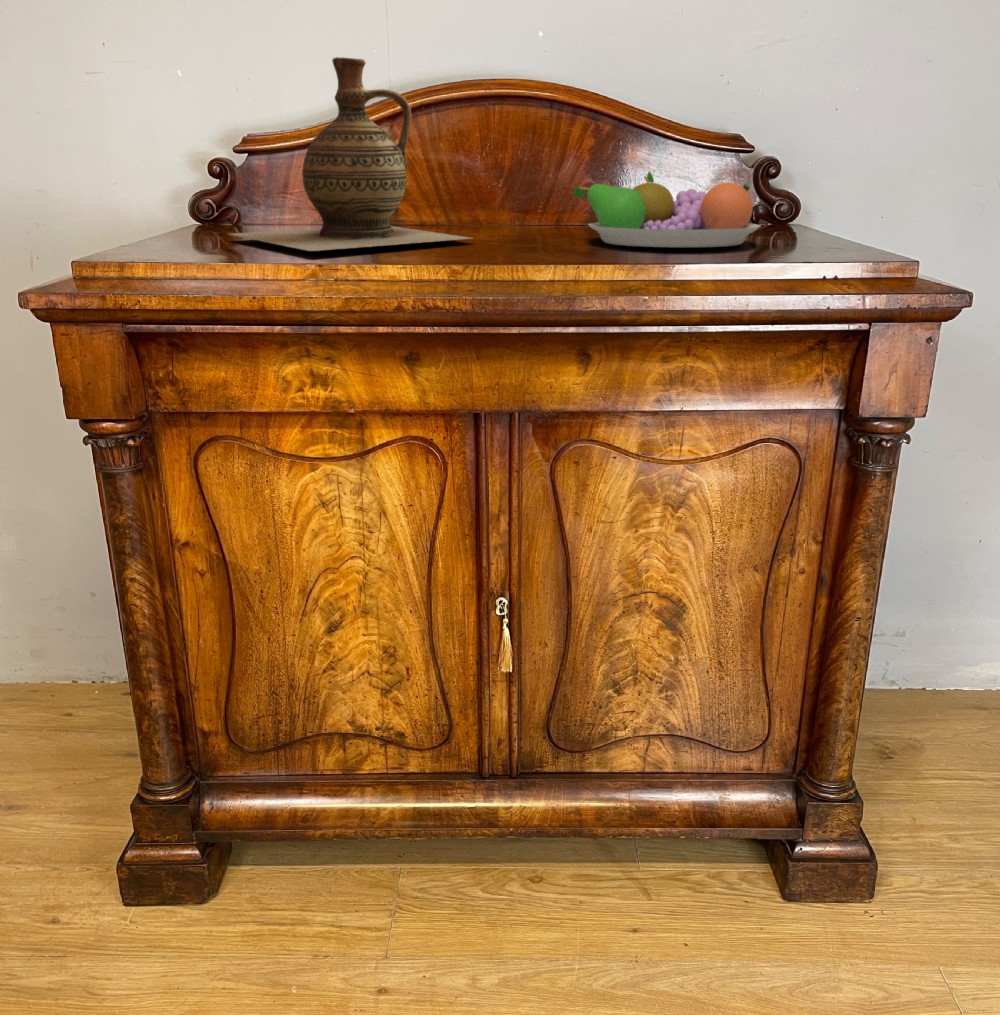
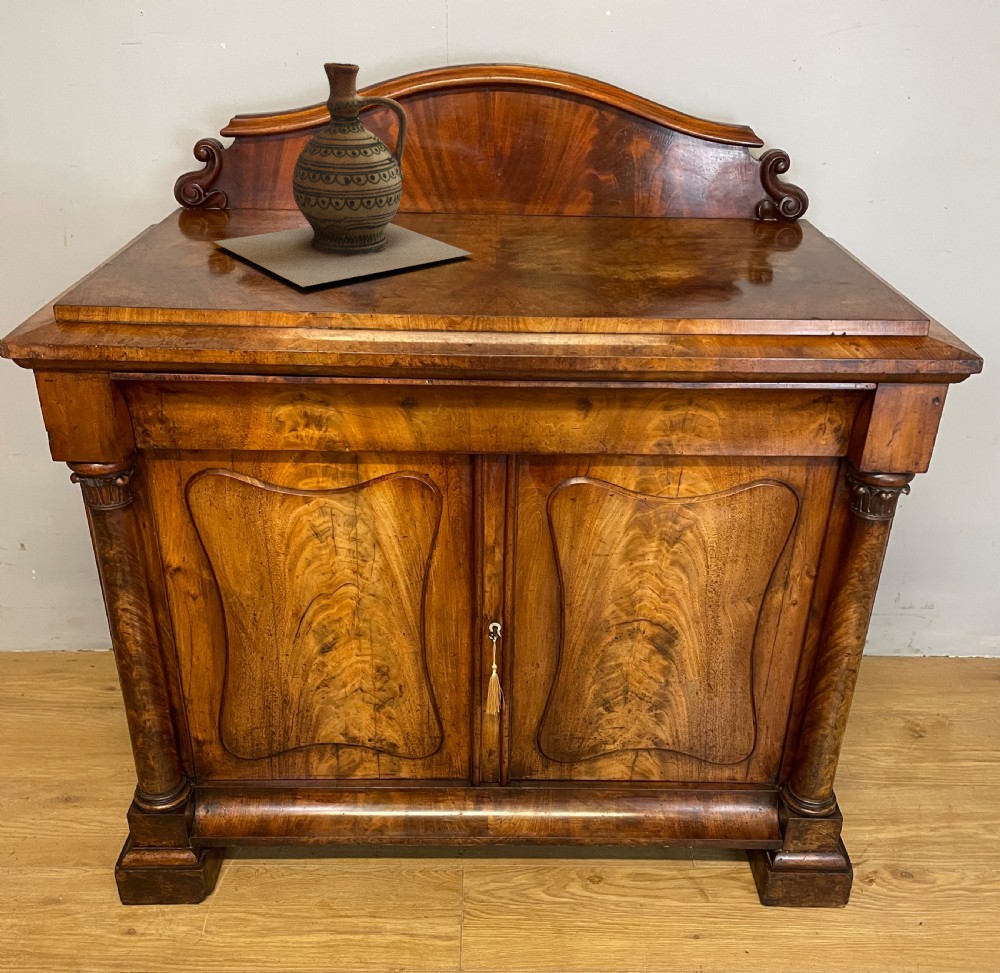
fruit bowl: present [574,172,760,247] -> none [577,178,771,279]

